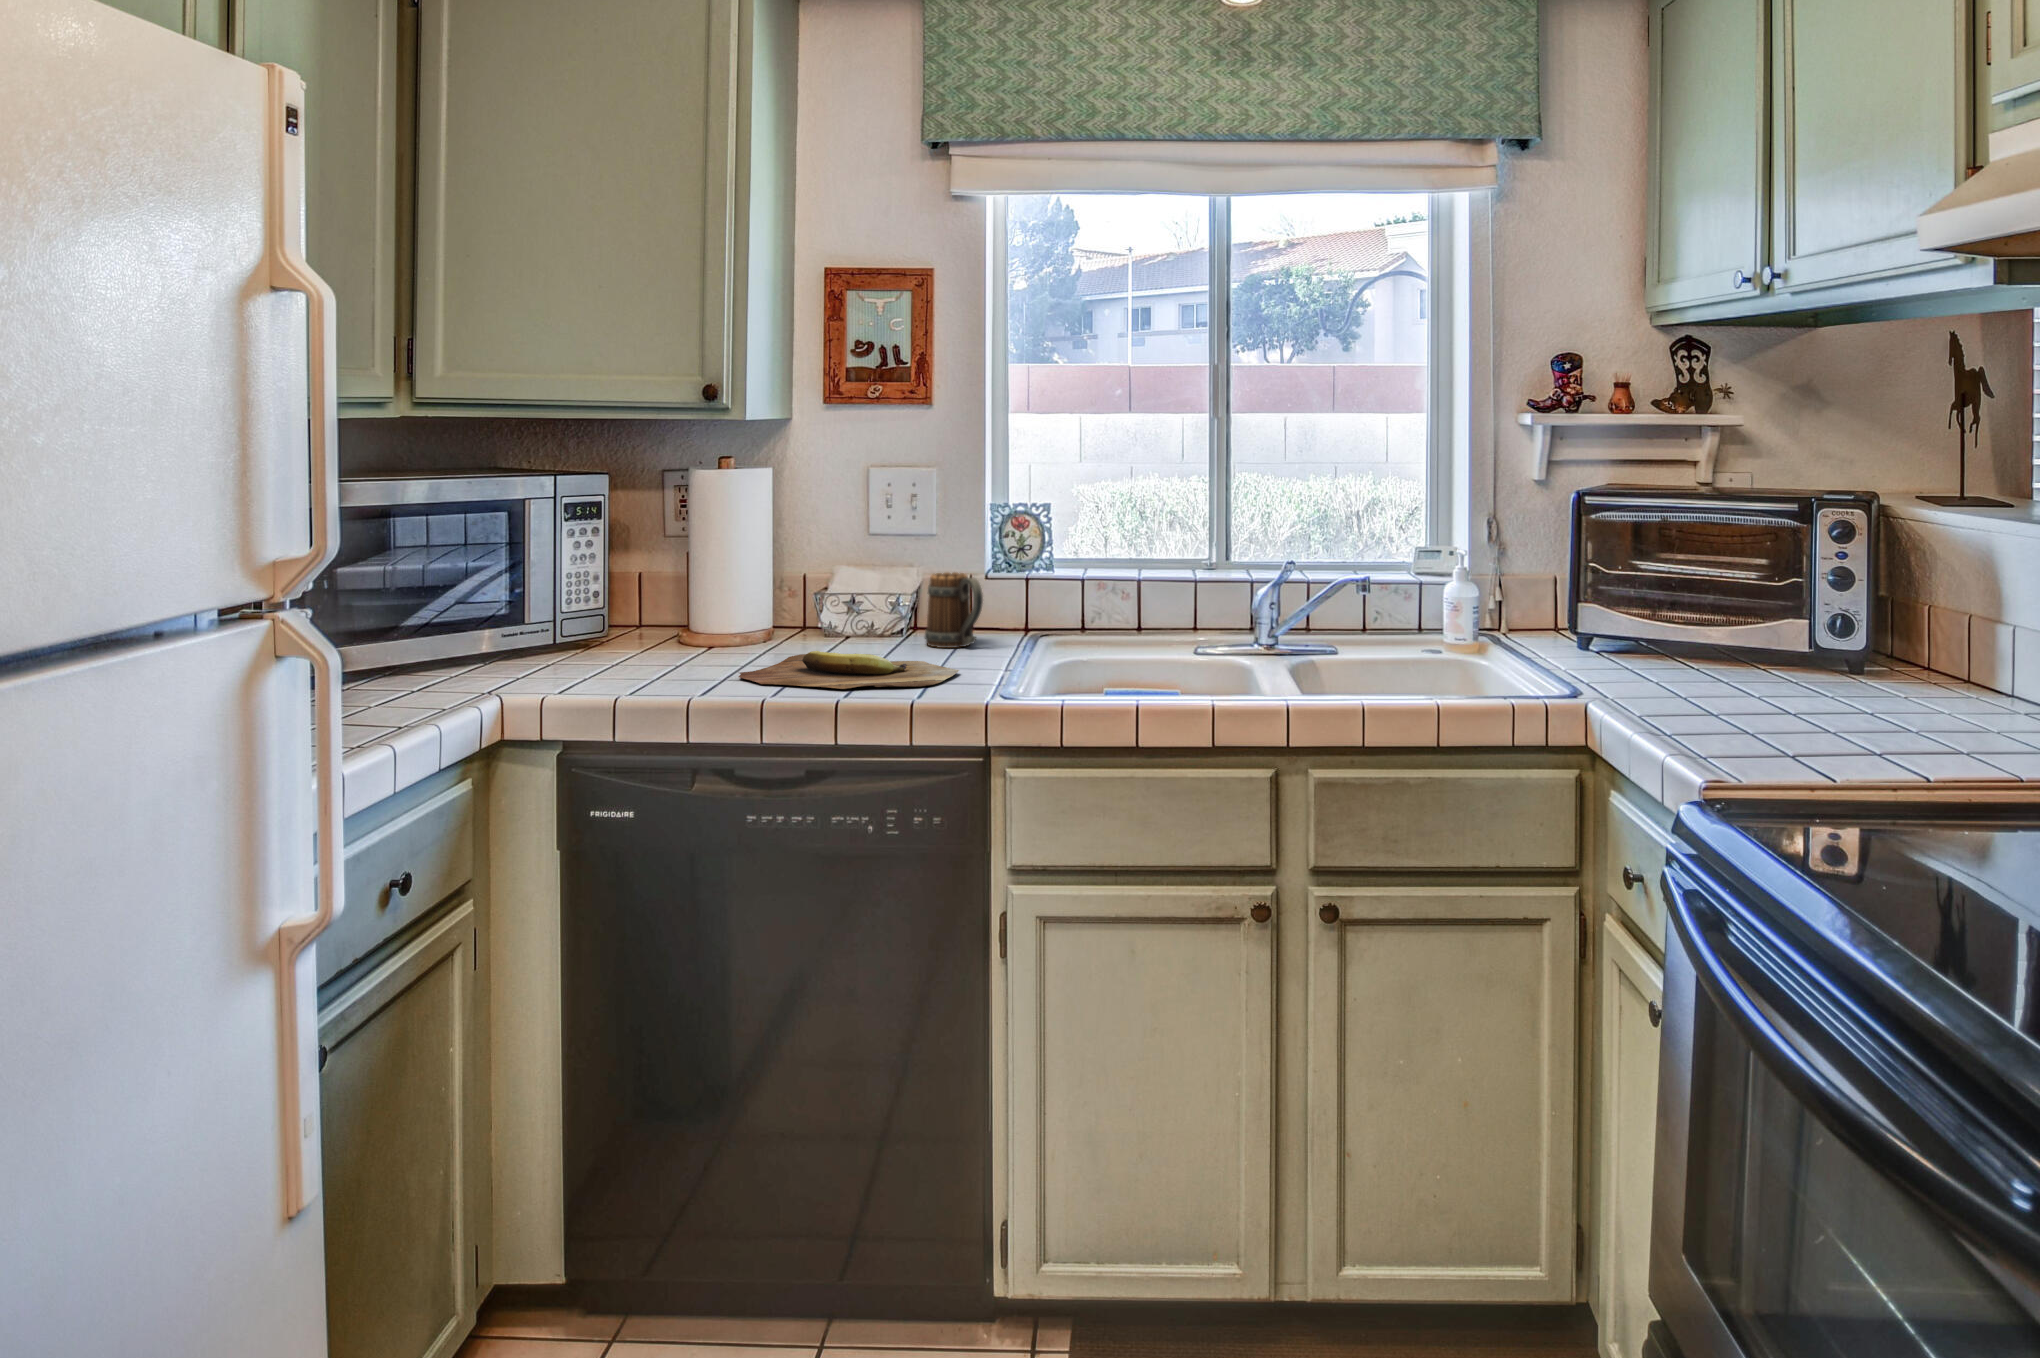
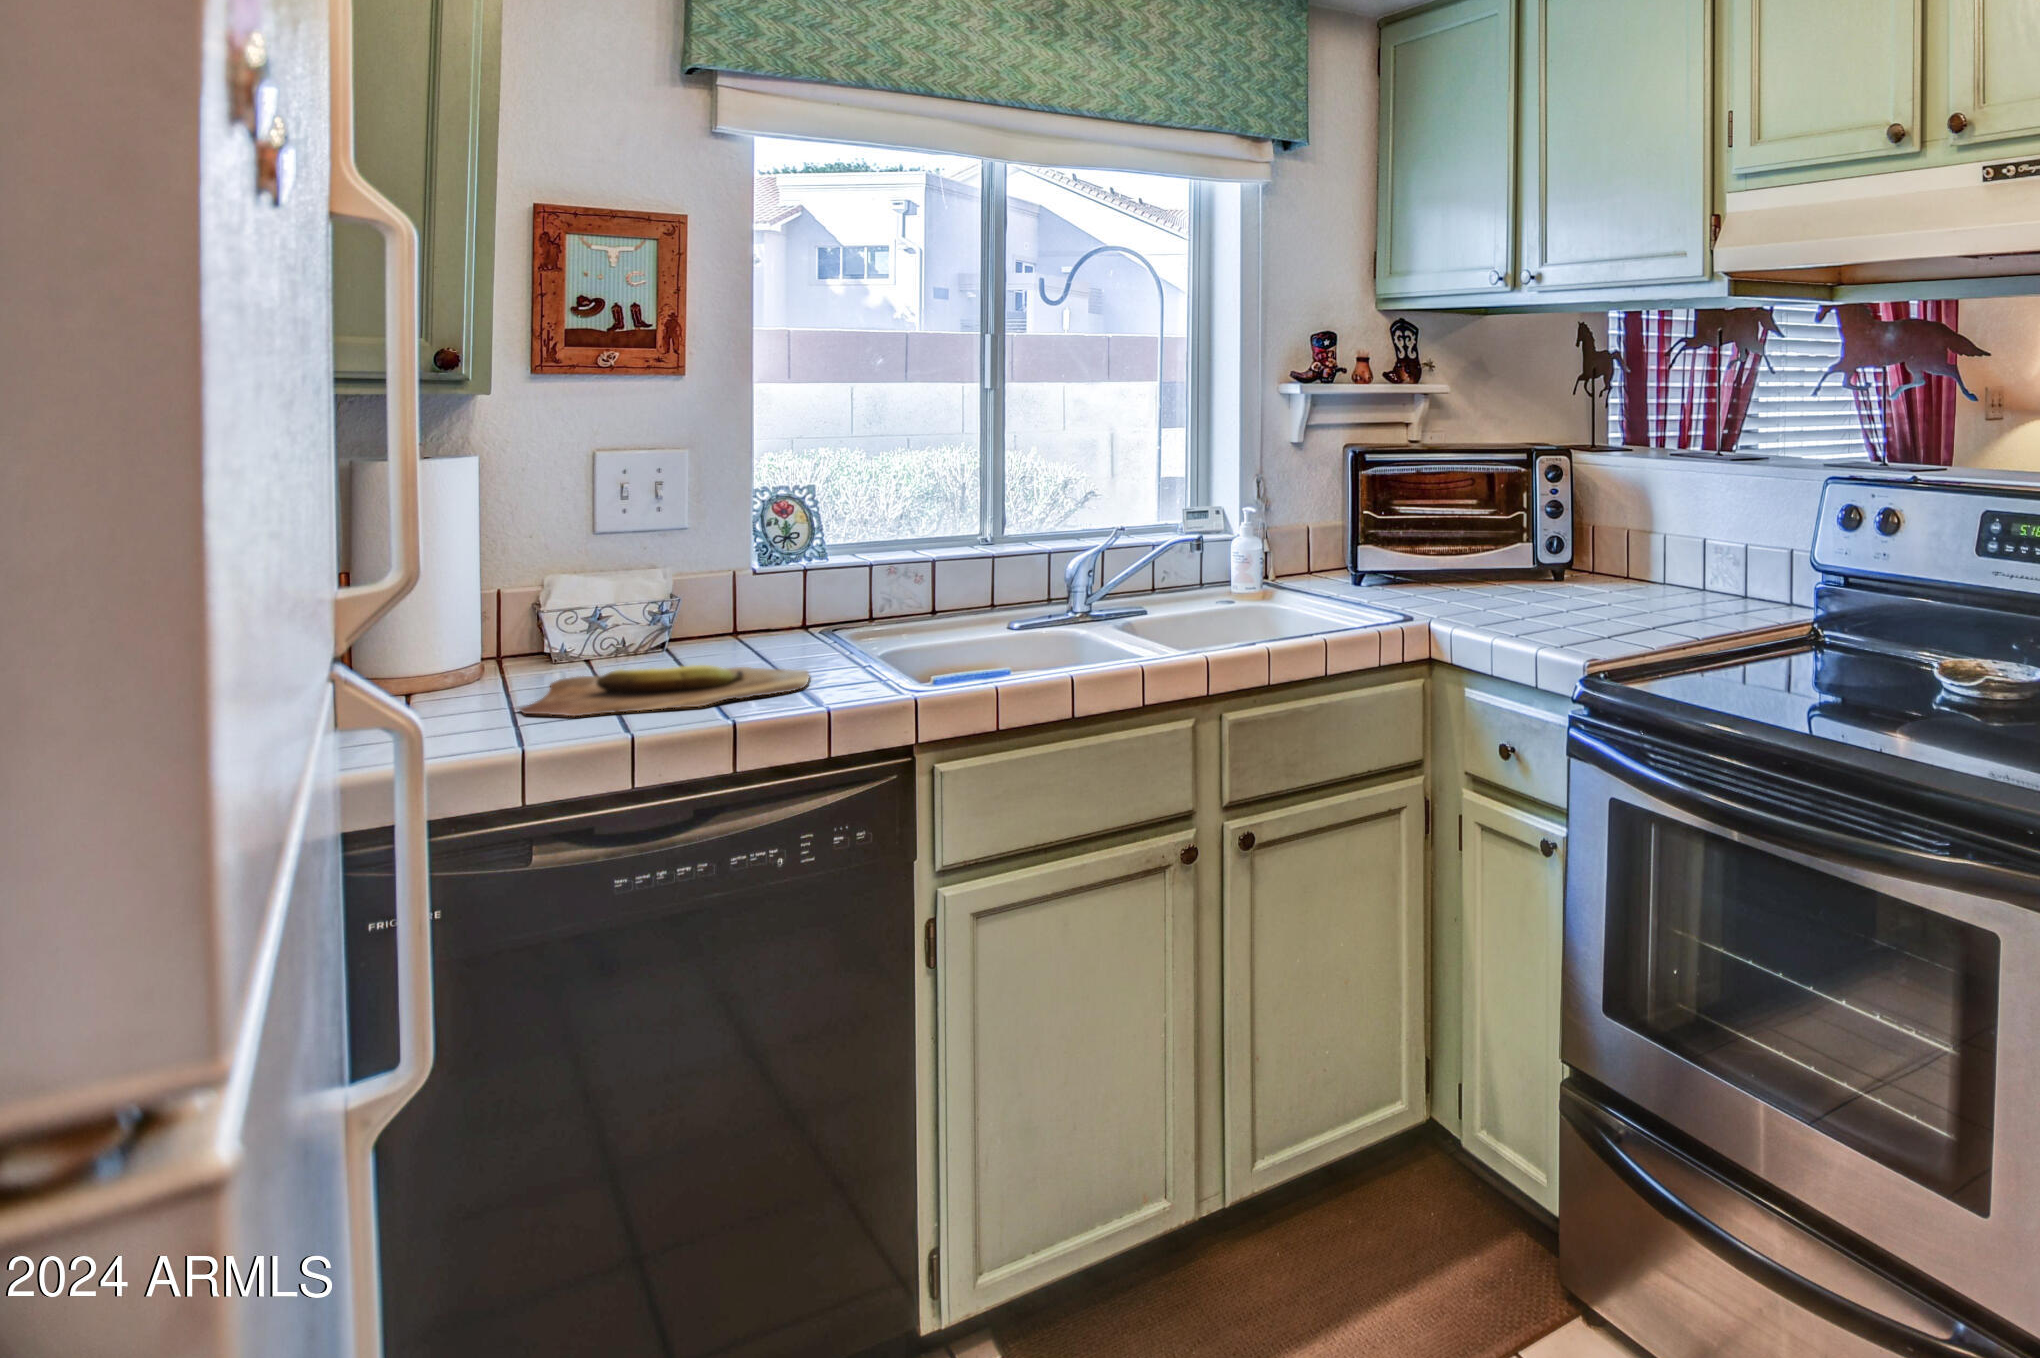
mug: present [925,572,983,648] -> none [692,565,780,652]

